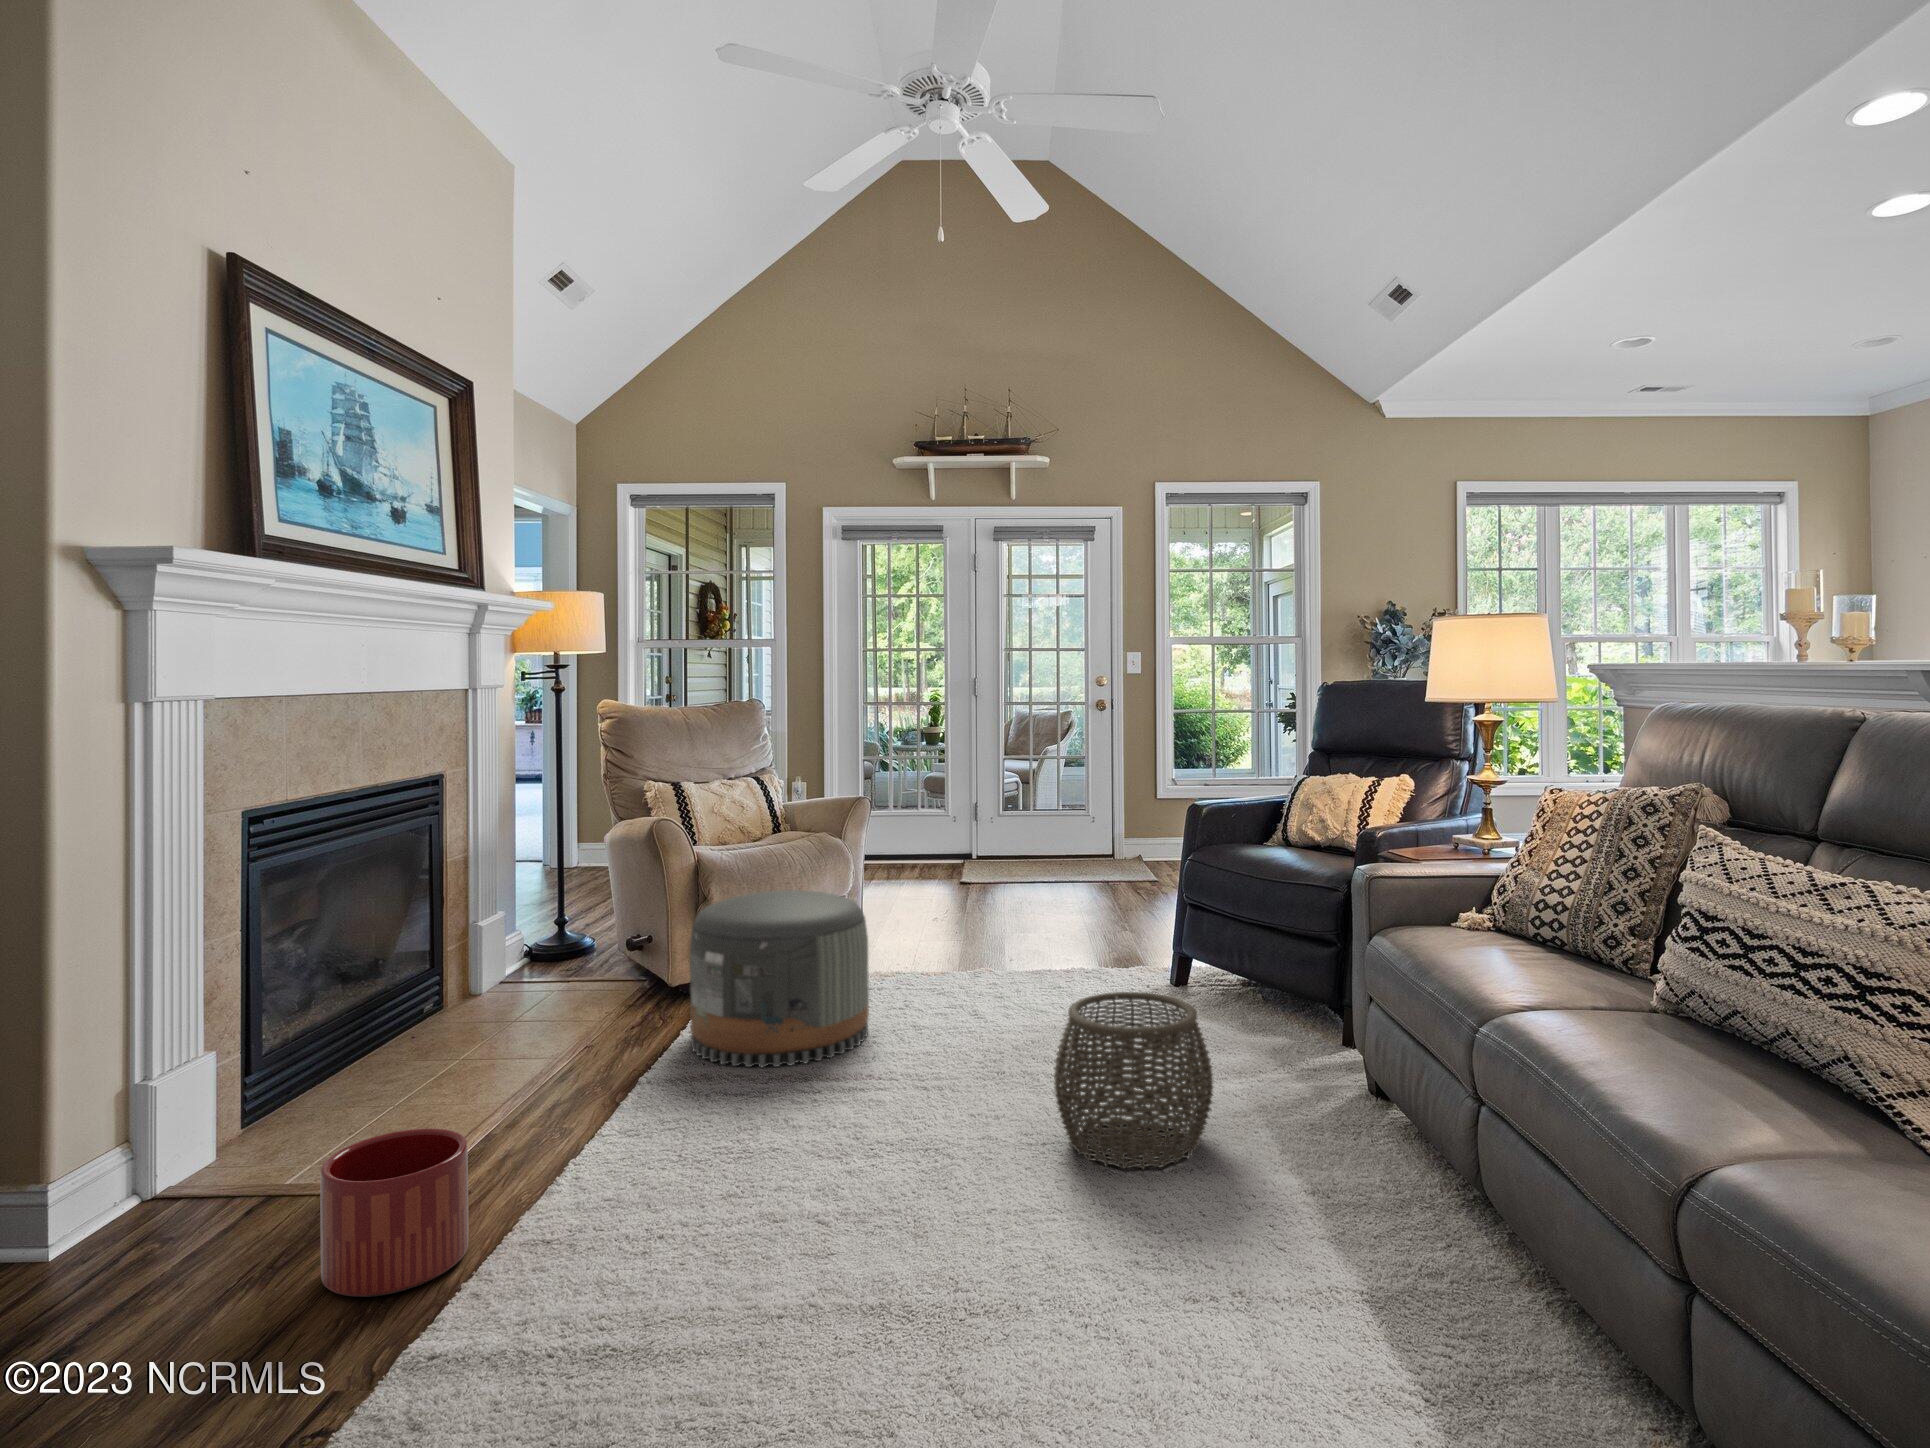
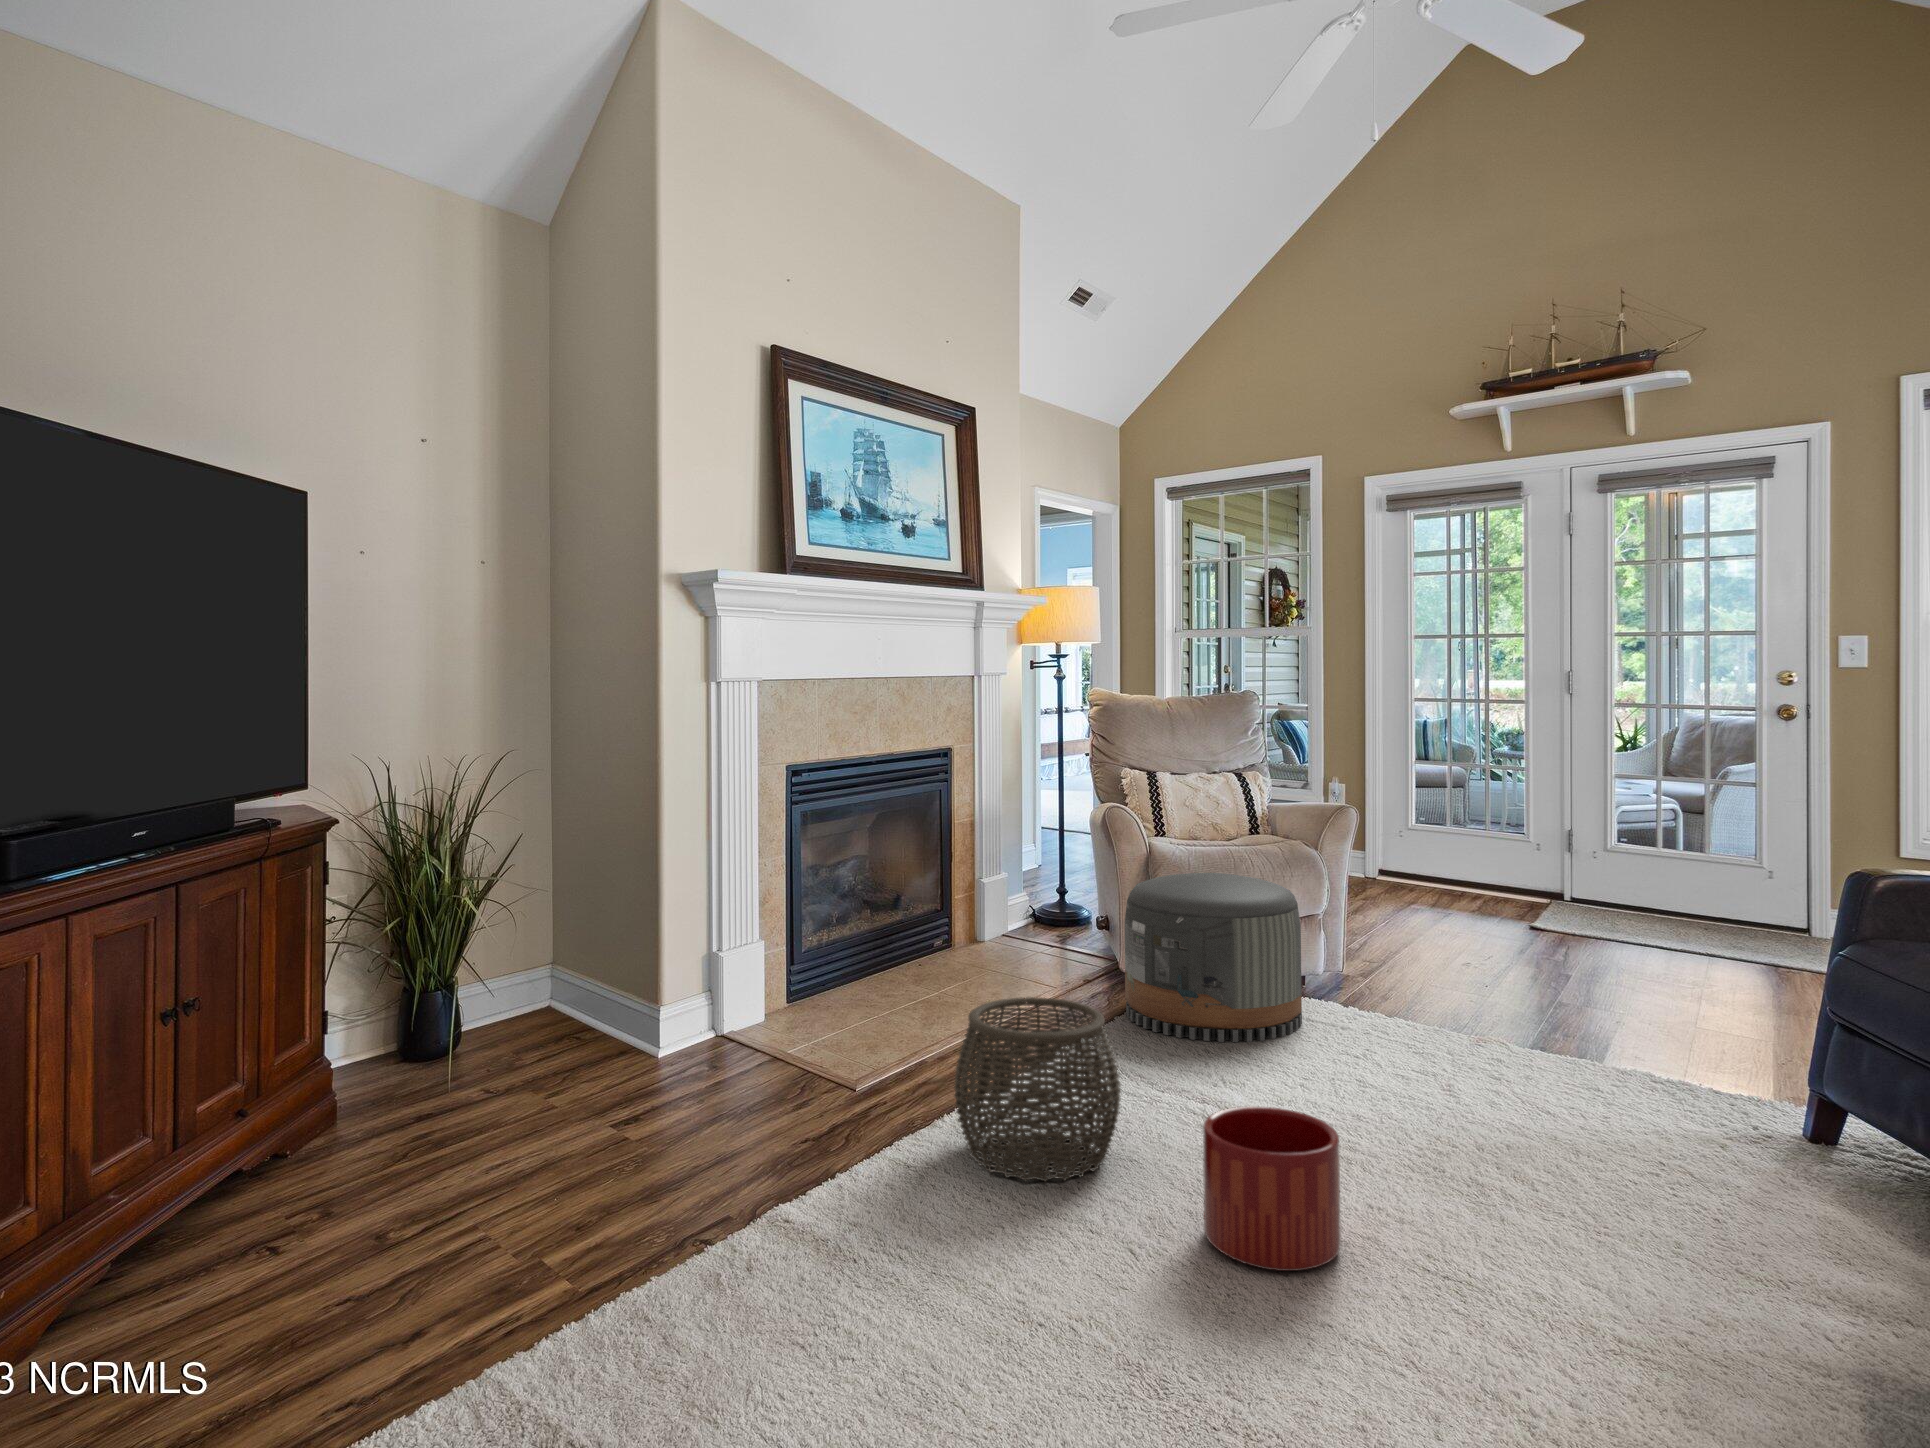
woven basket: present [1054,992,1213,1169] -> present [954,997,1121,1182]
planter: present [320,1129,469,1297] -> present [1203,1106,1341,1271]

